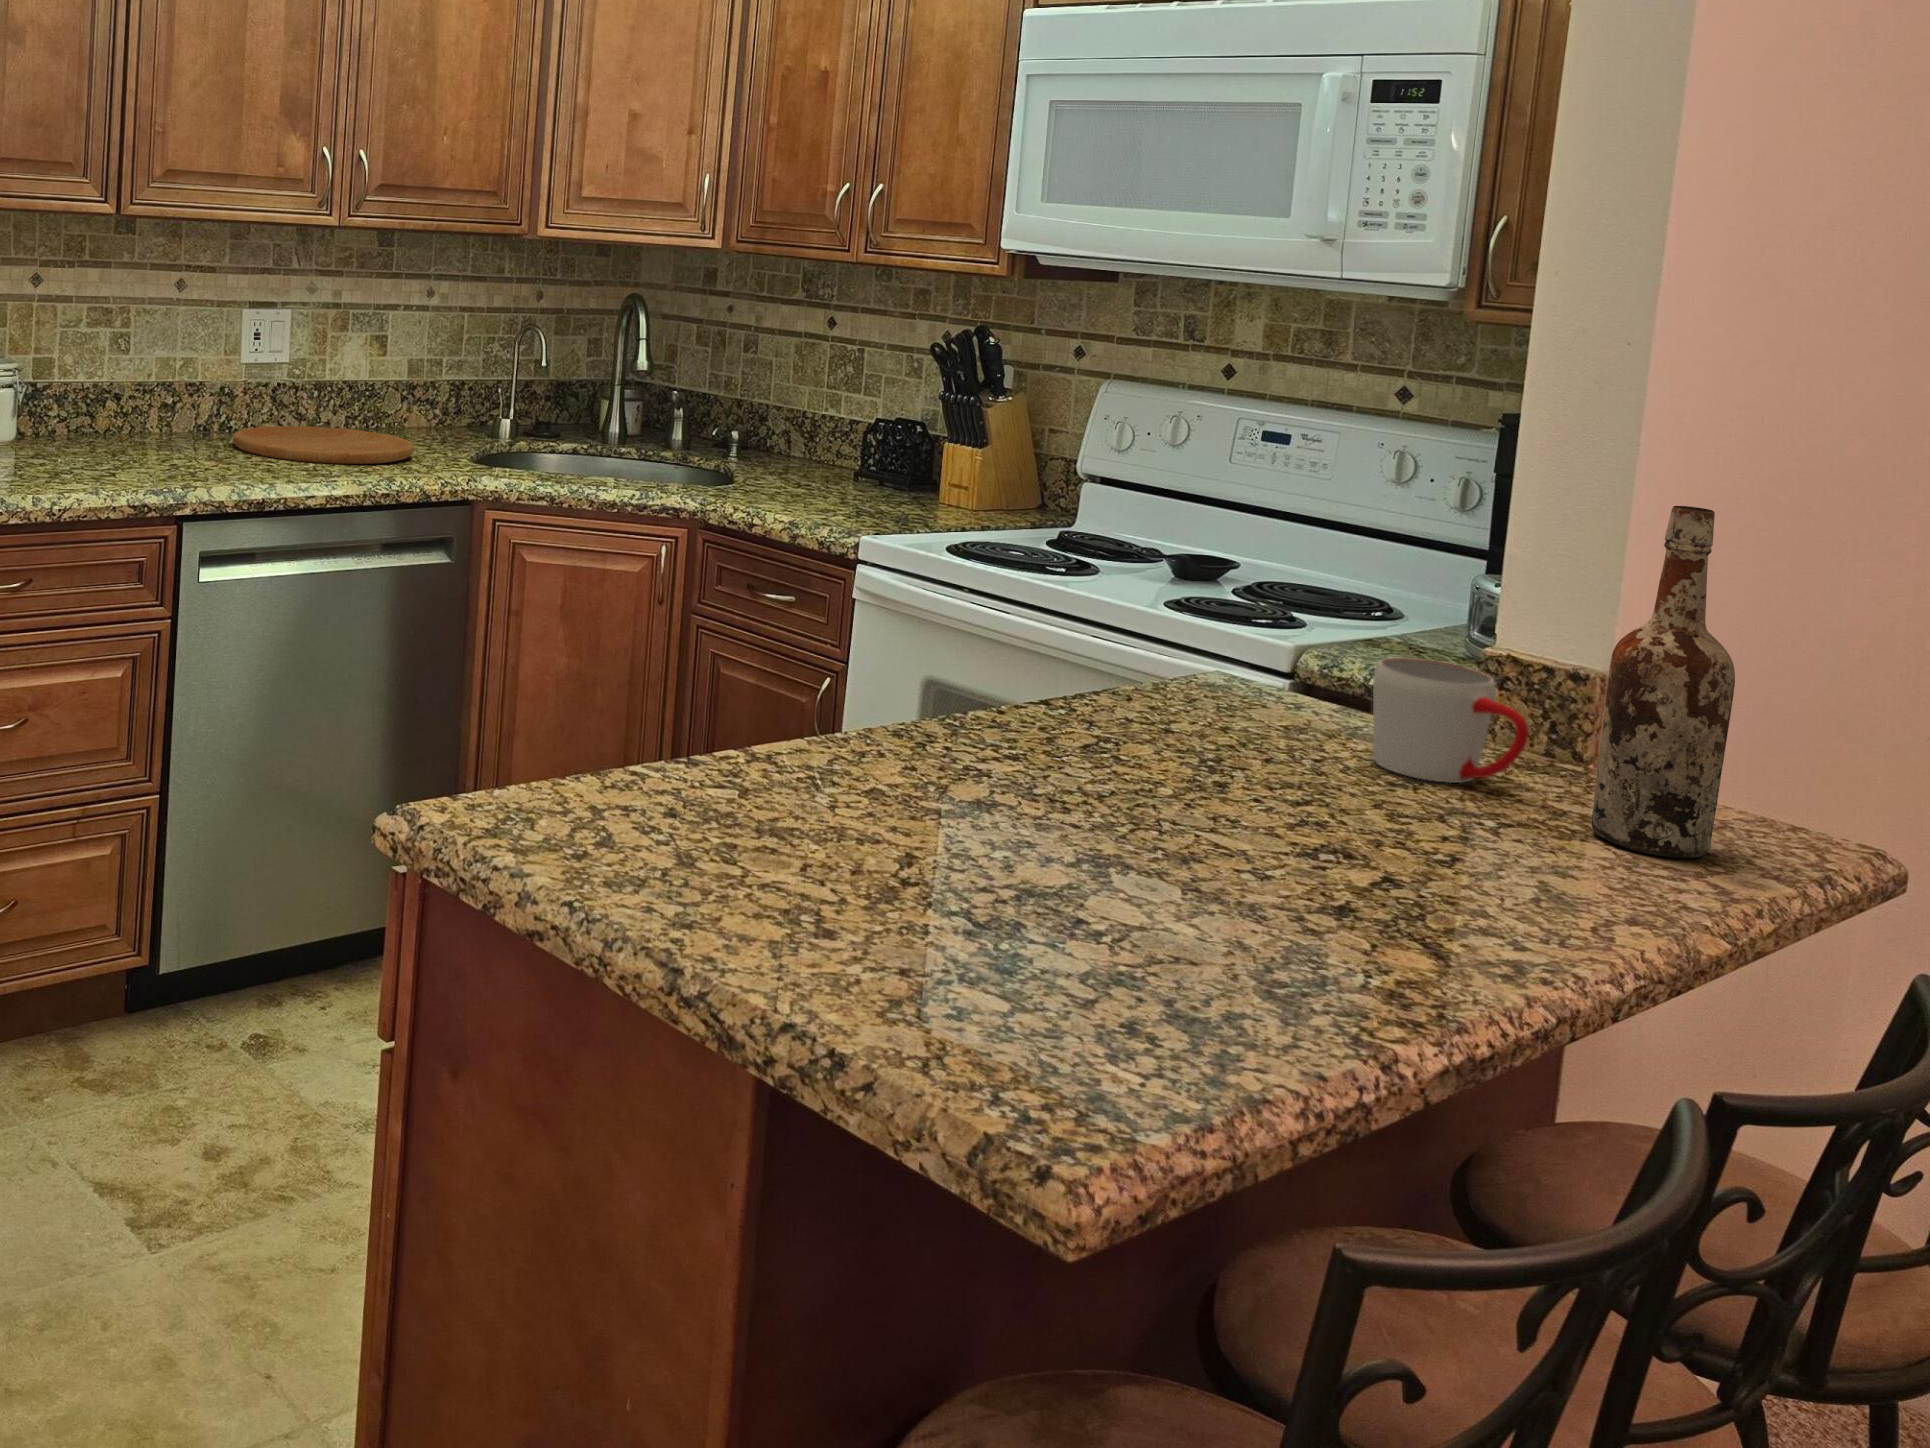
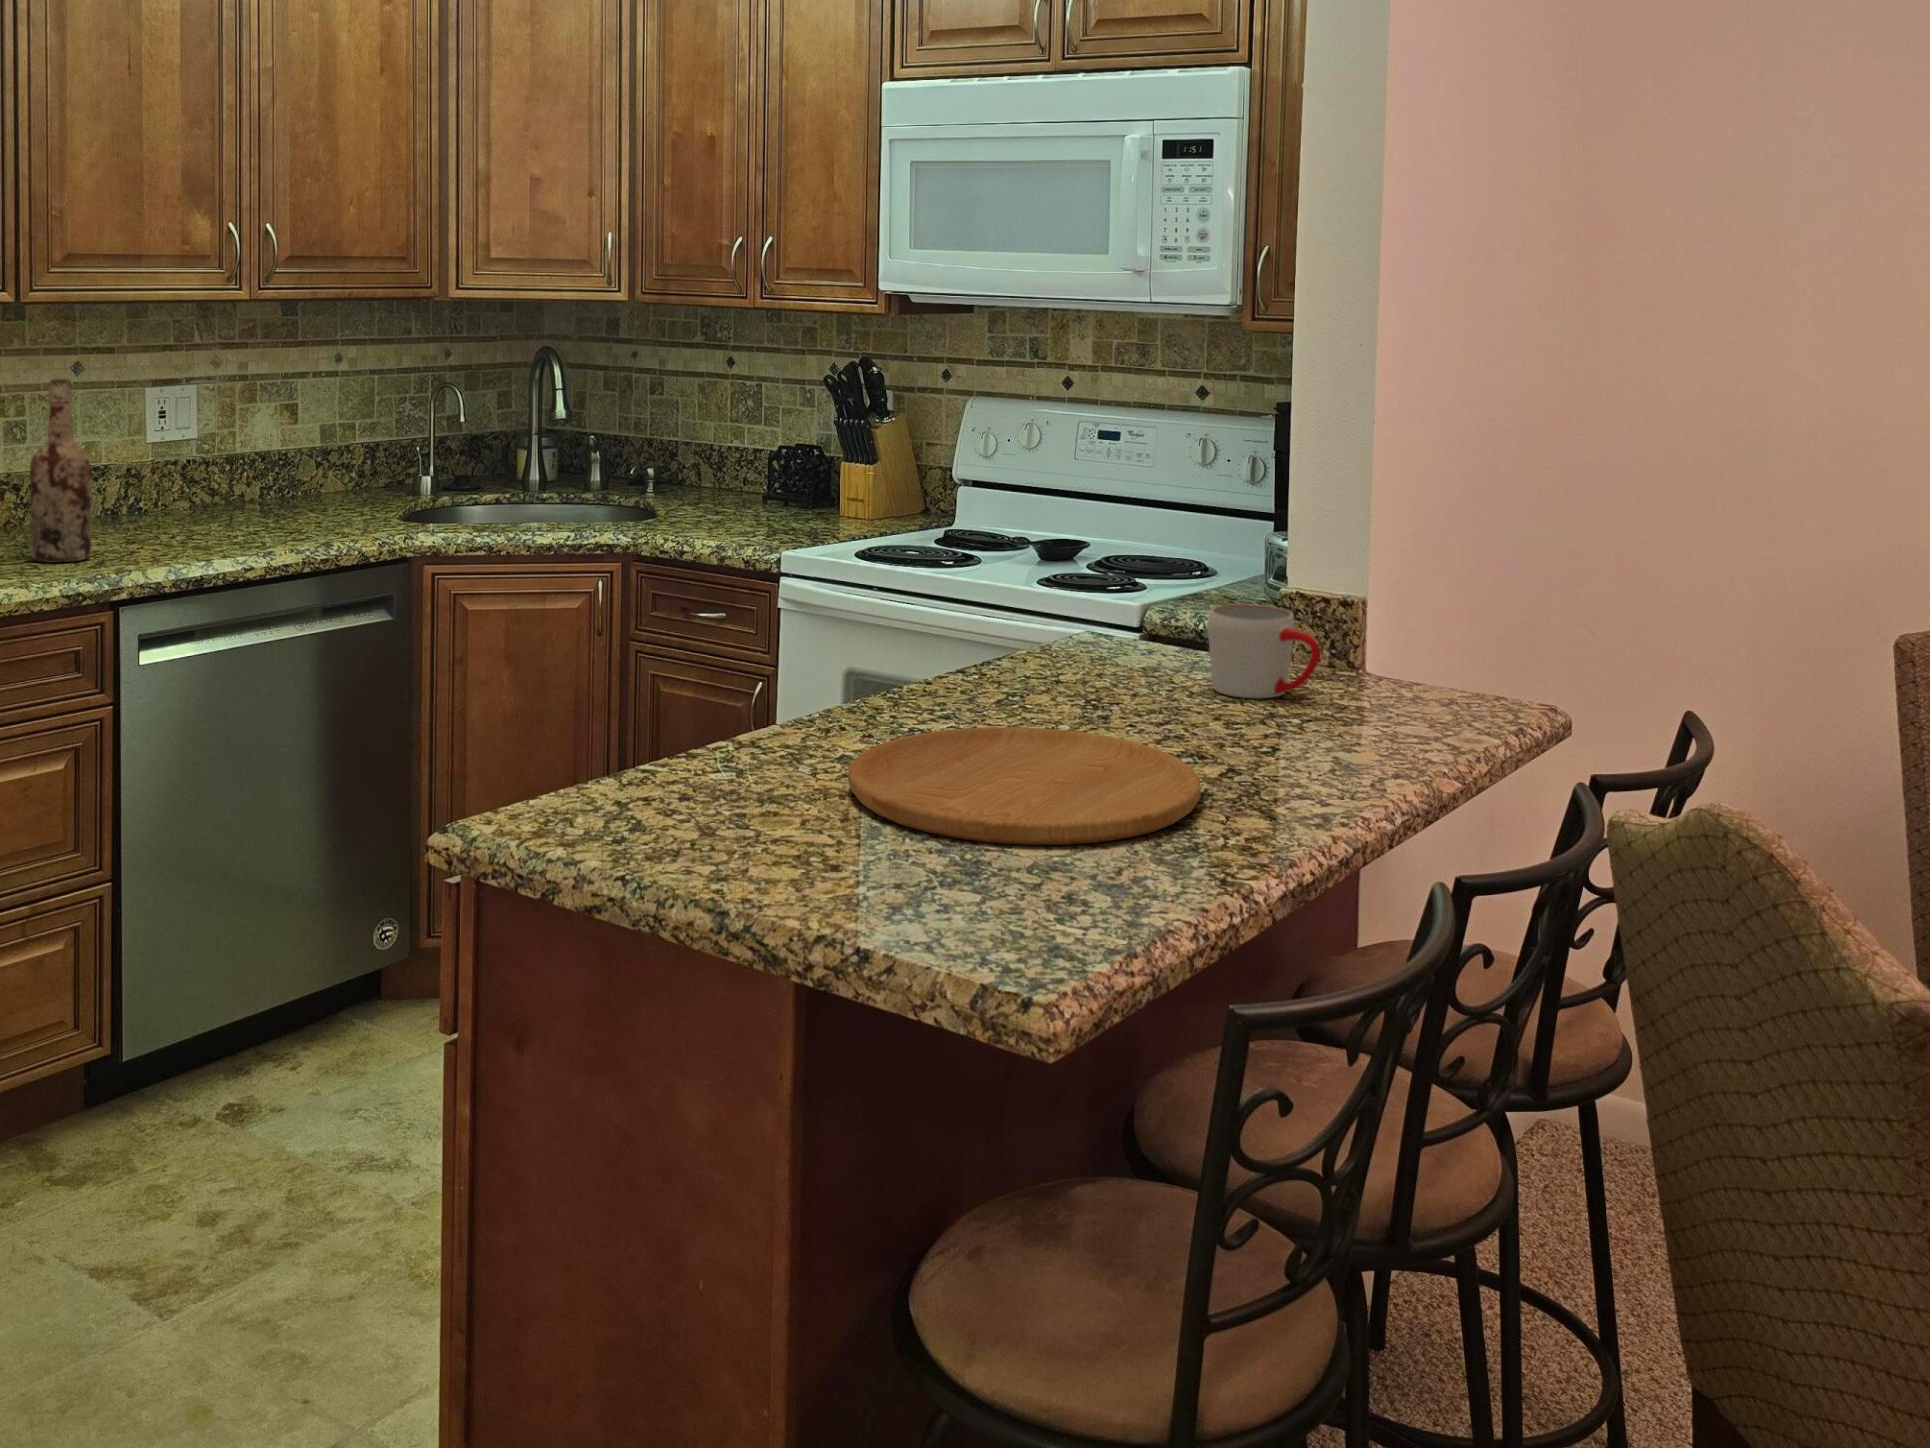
cutting board: present [233,426,414,464] -> present [849,727,1201,845]
wine bottle: present [1591,506,1735,858] -> present [30,379,92,563]

